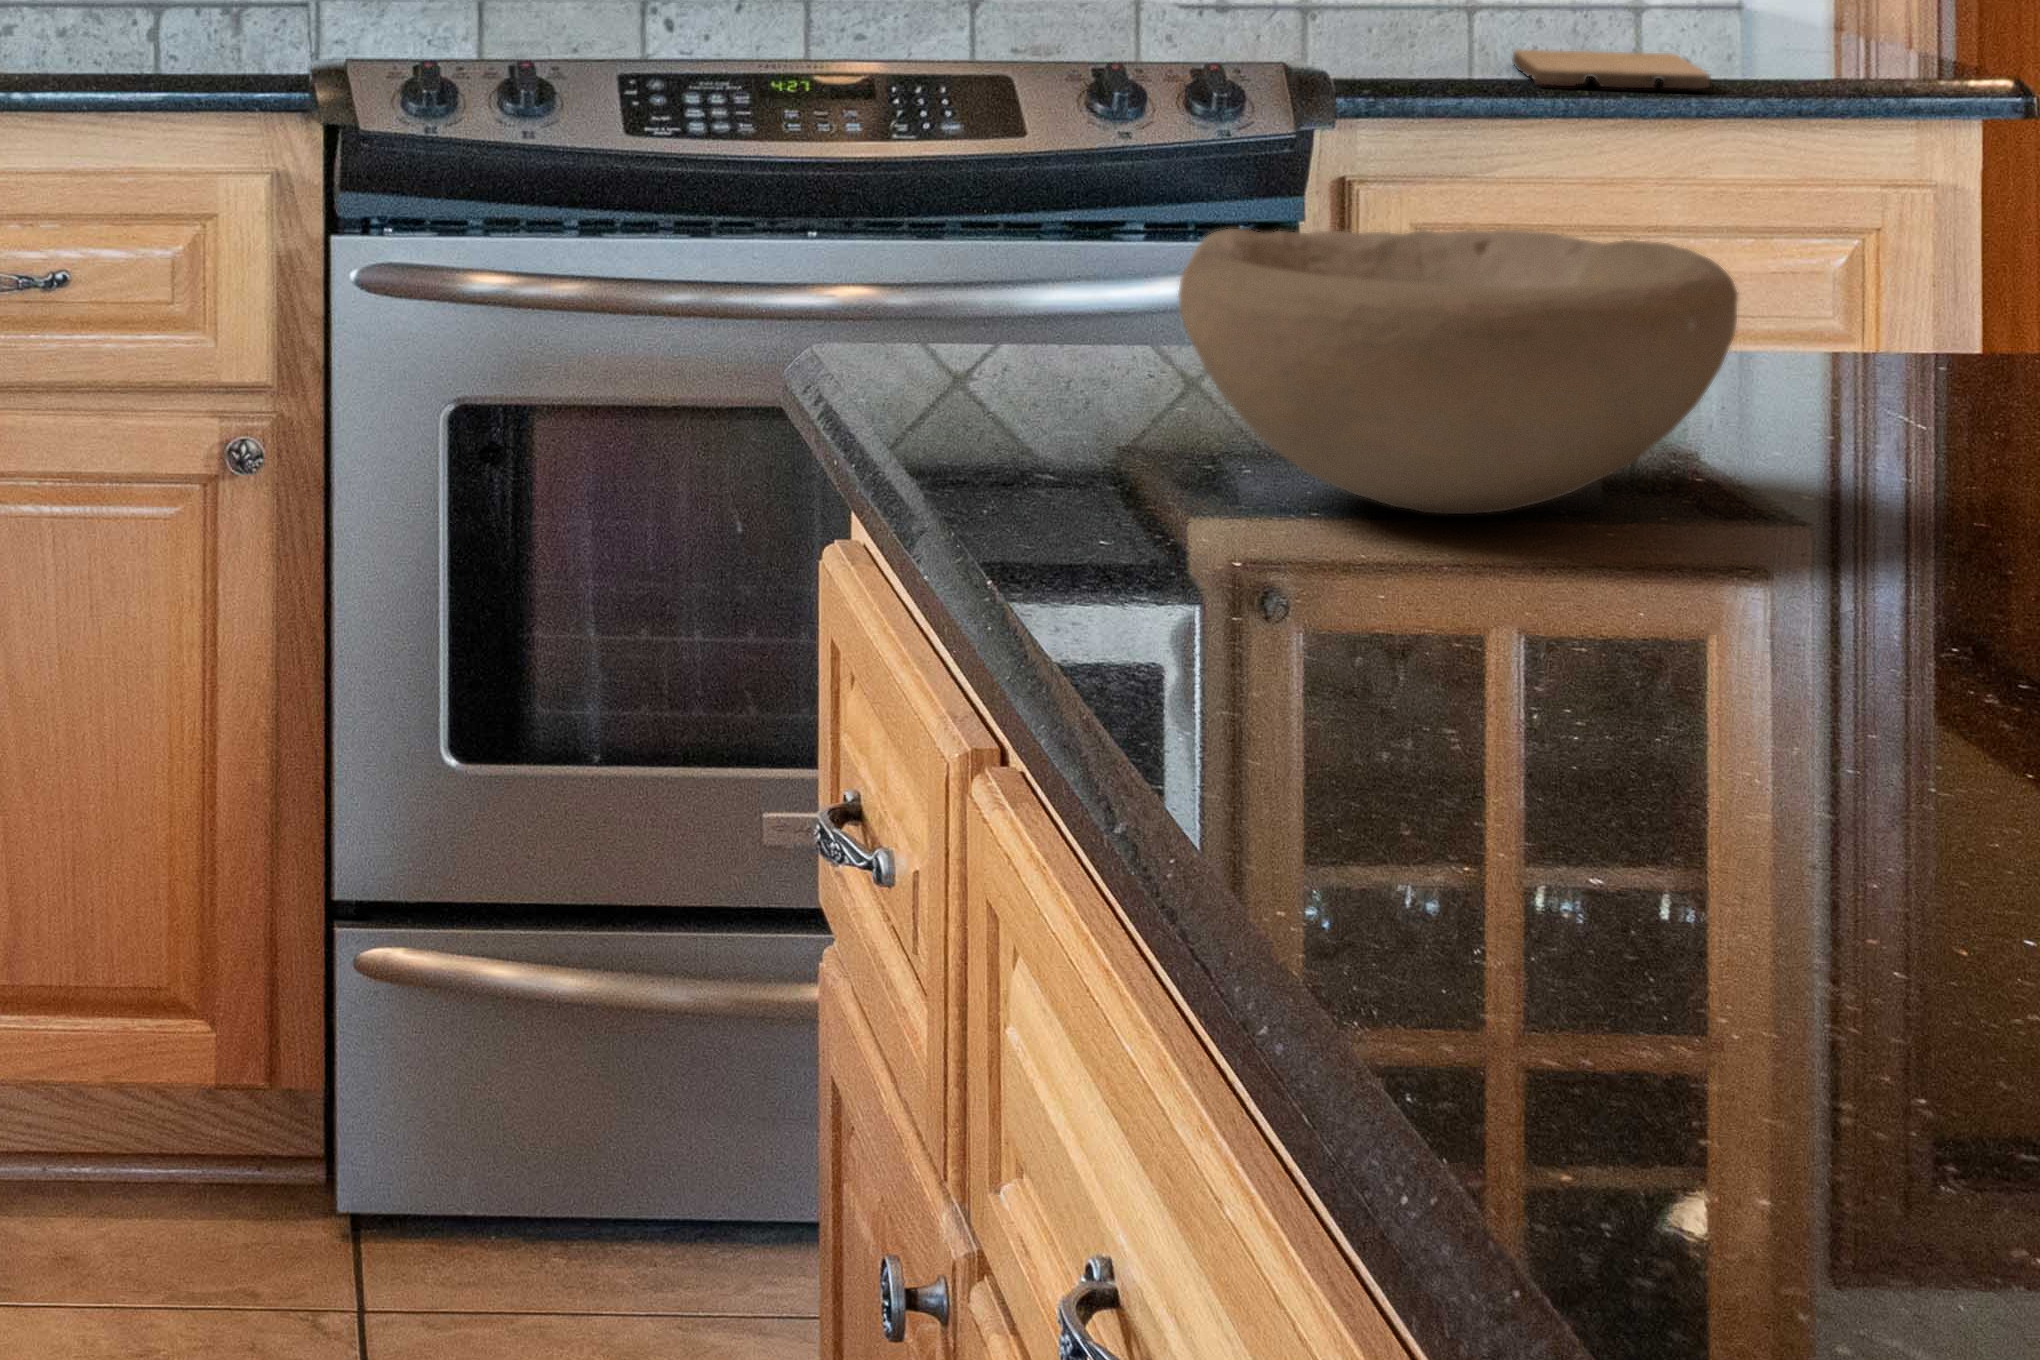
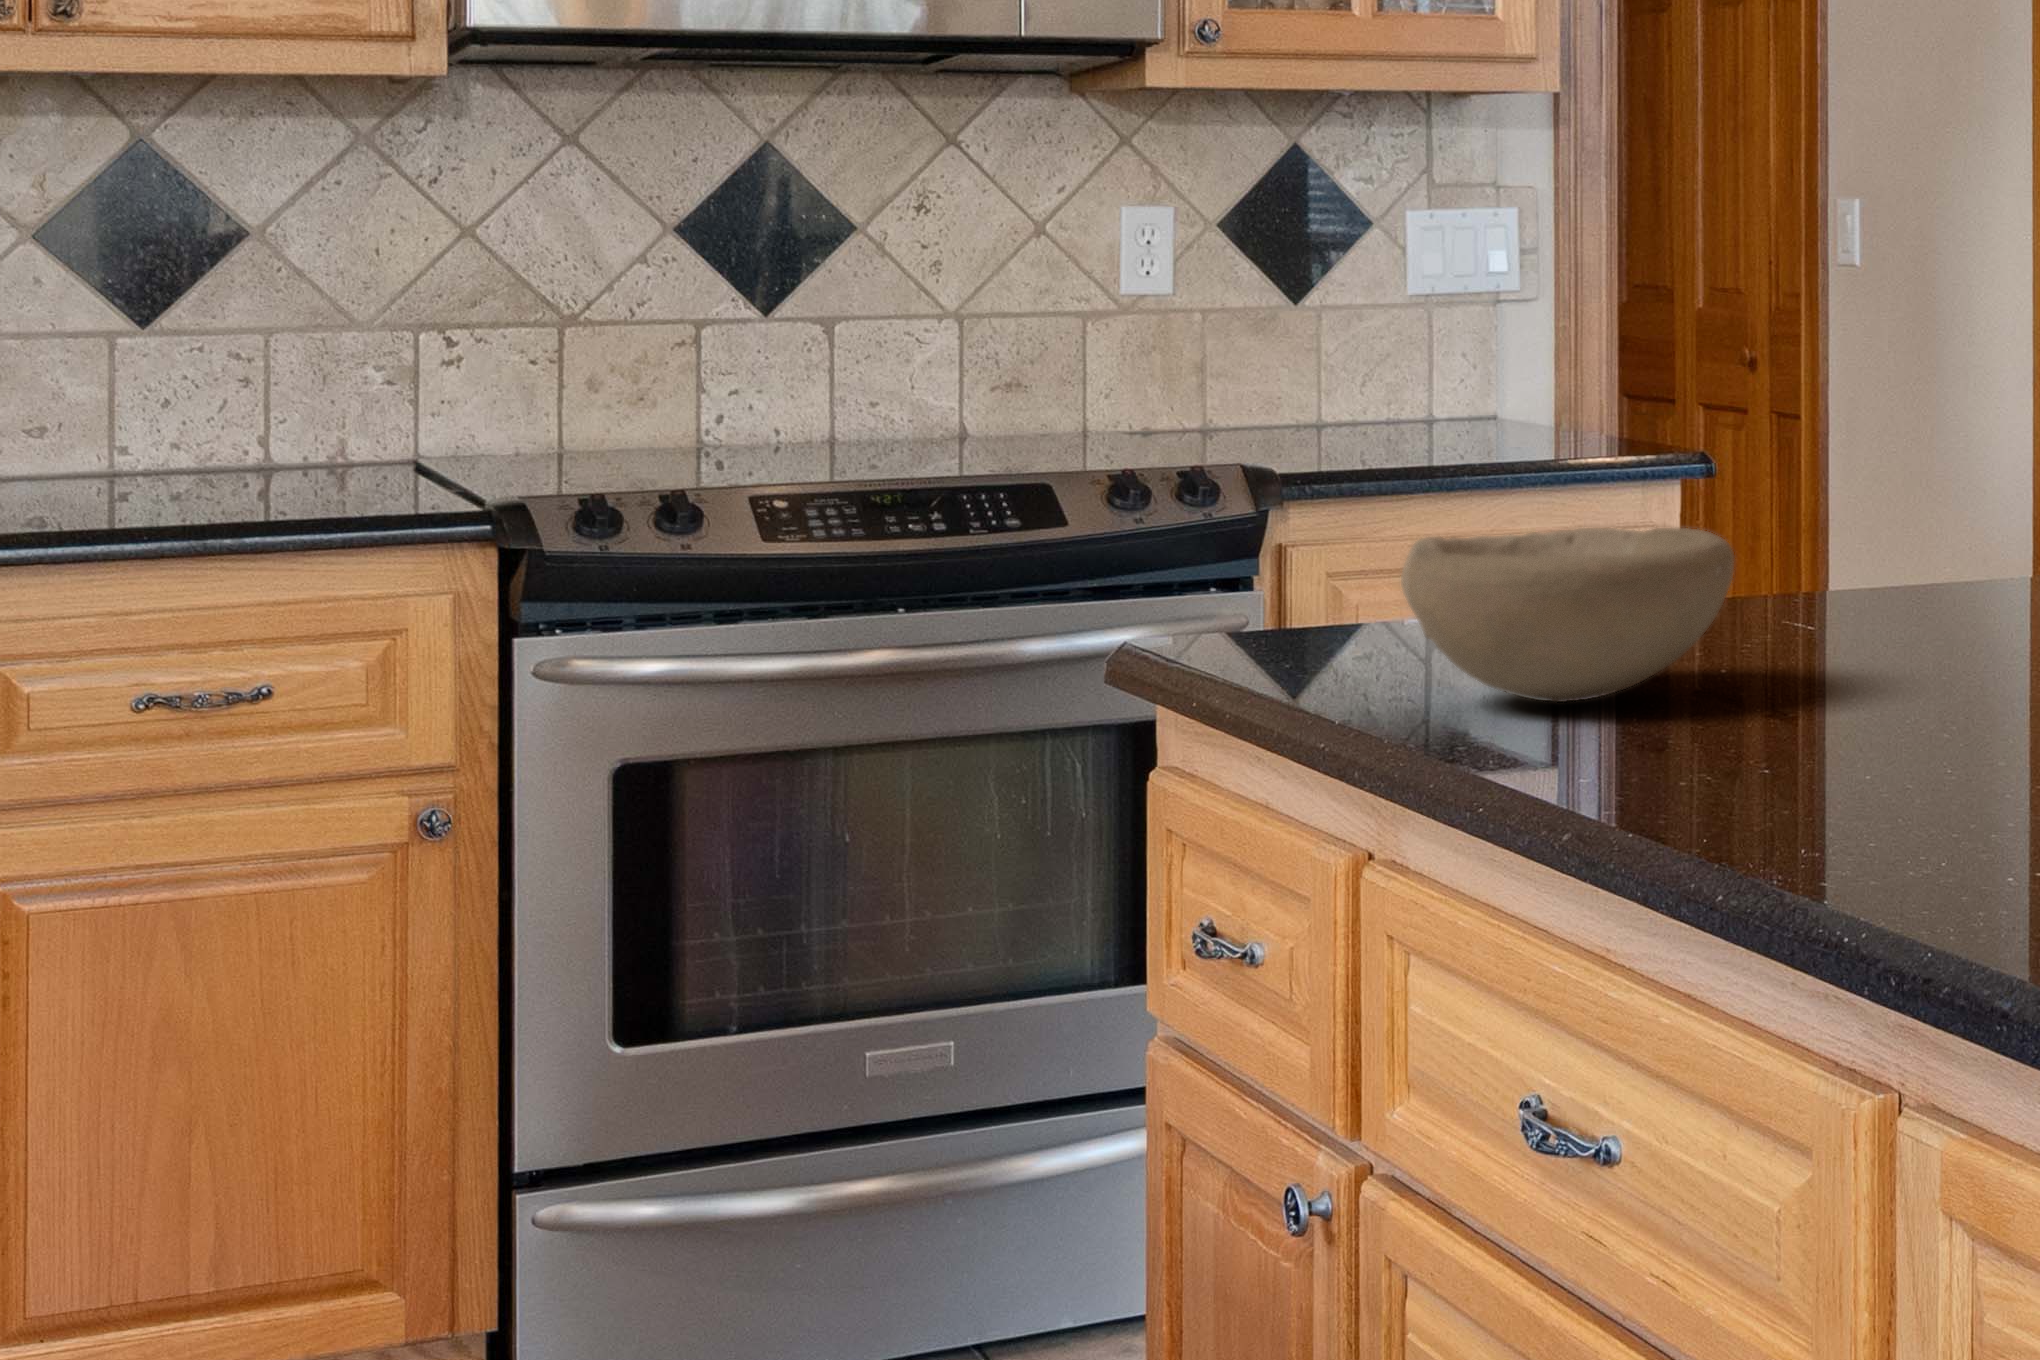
cutting board: present [1513,50,1709,89] -> none [1371,447,1511,473]

